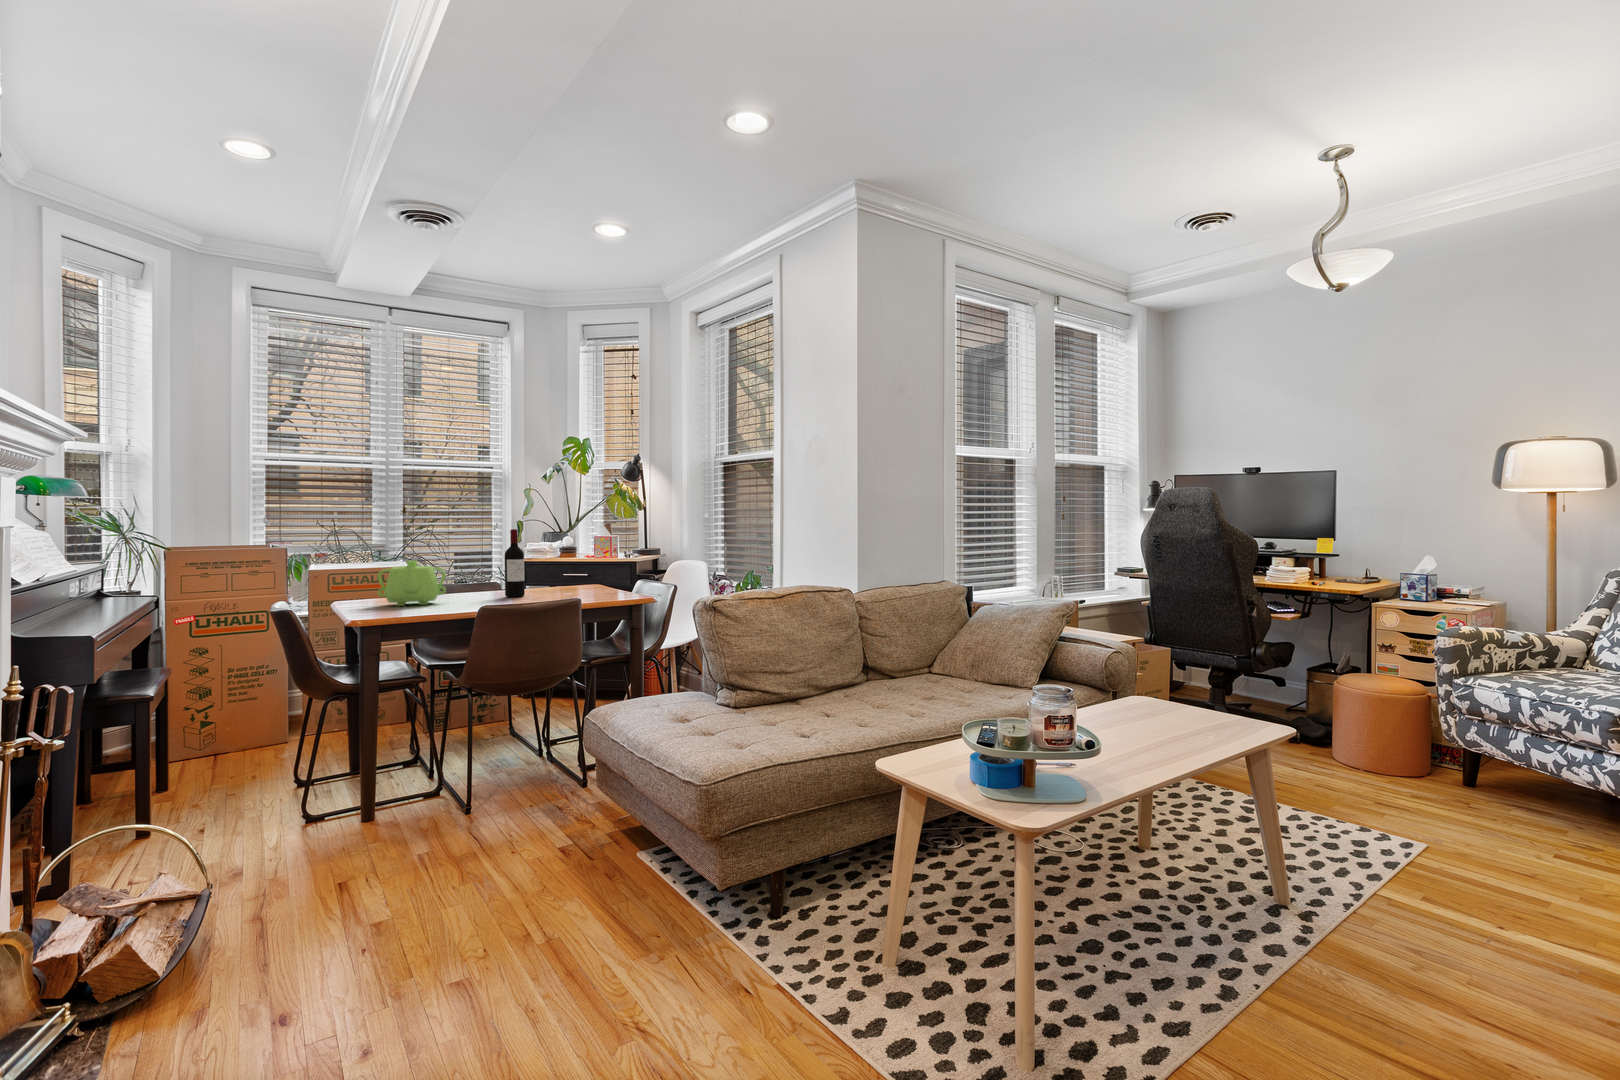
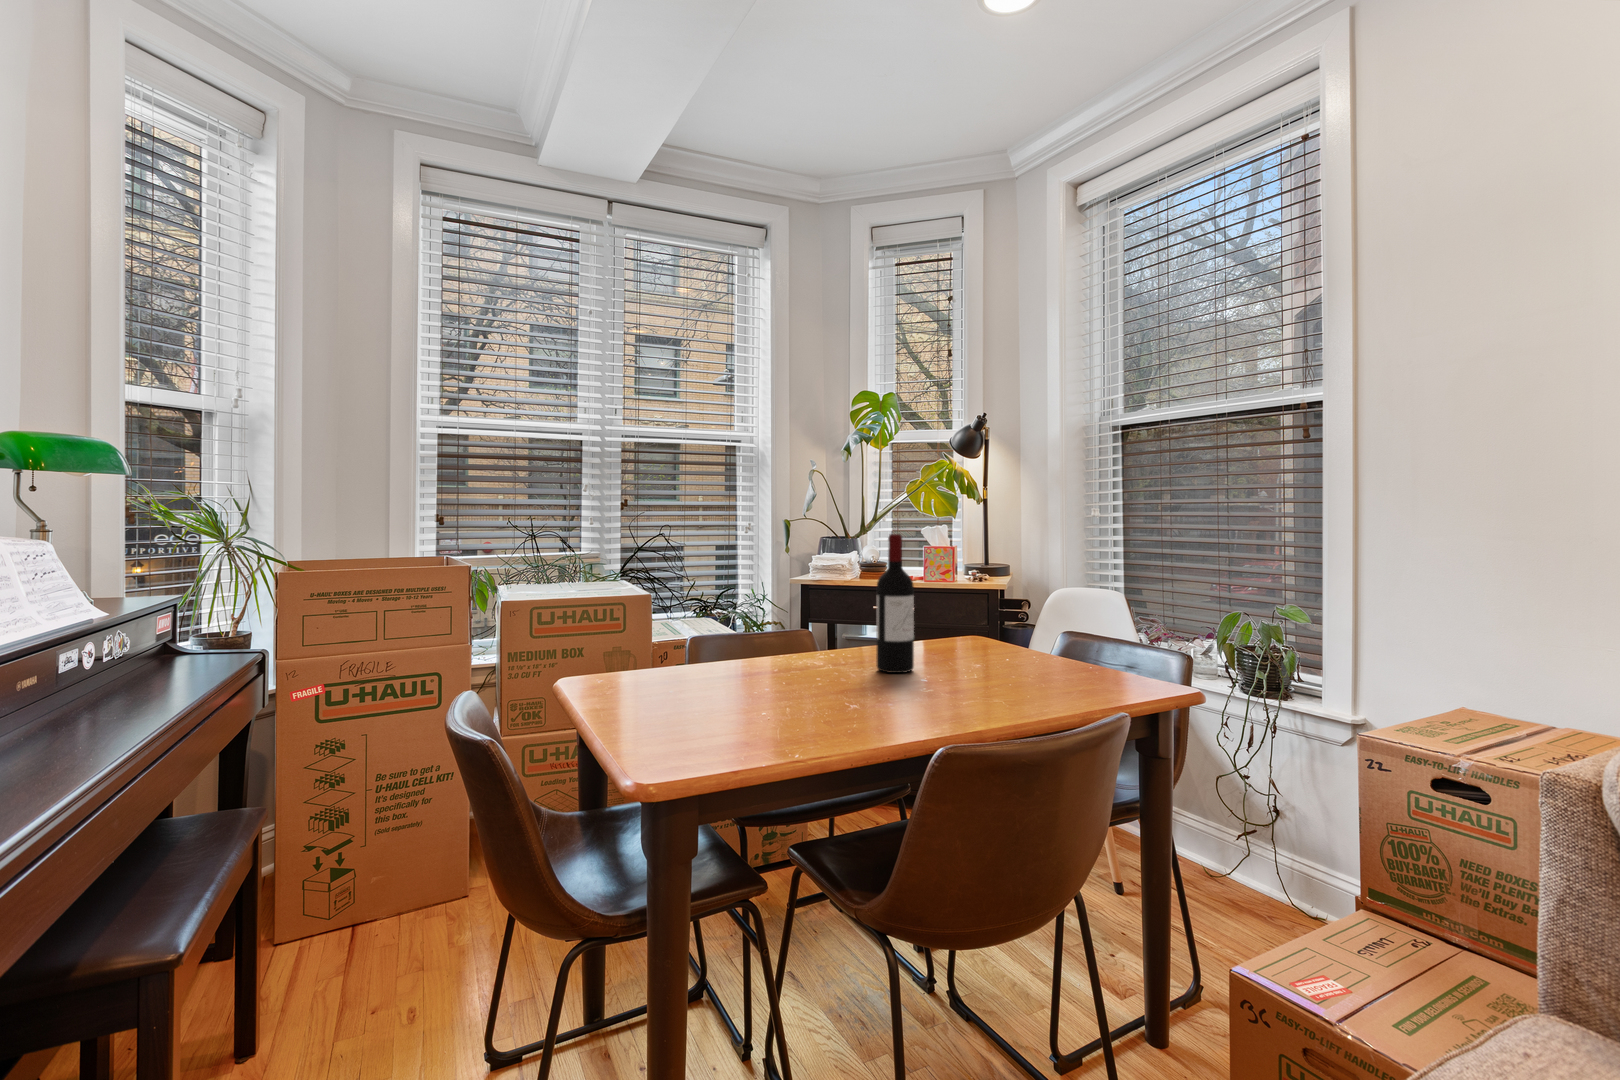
teapot: present [377,561,446,606] -> none [658,602,790,705]

